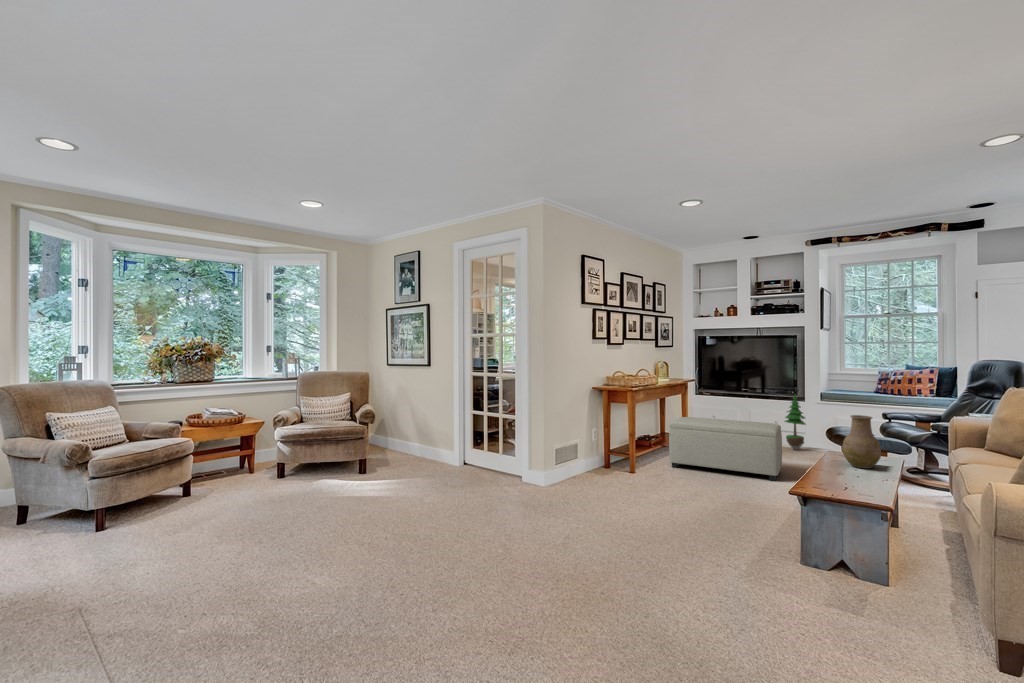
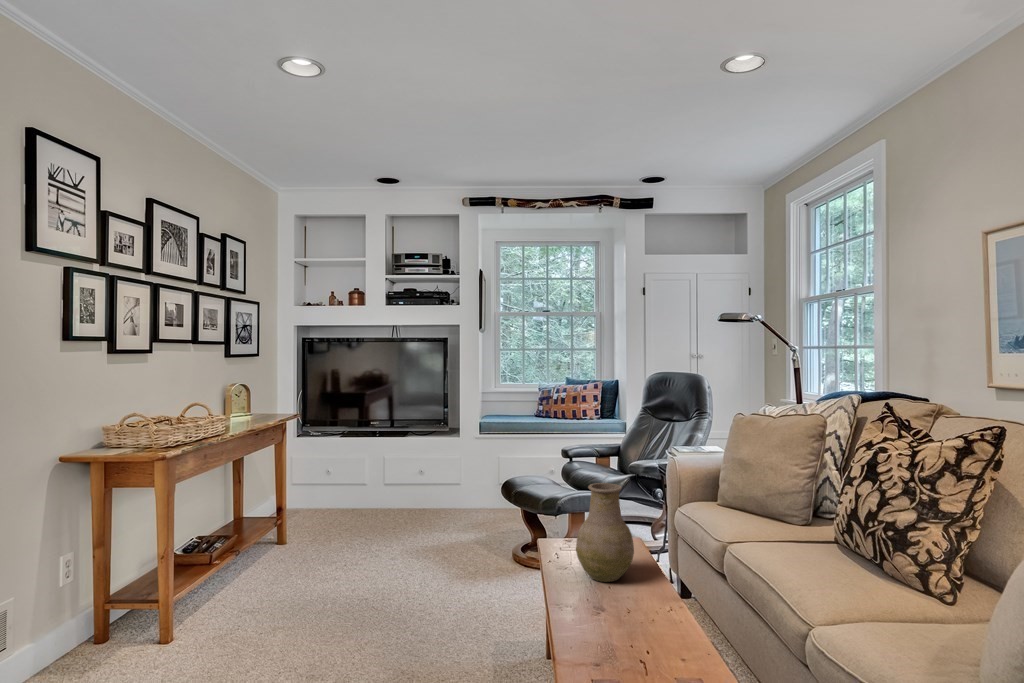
potted tree: present [784,395,805,450] -> none [431,426,461,511]
ottoman: present [669,417,782,481] -> none [249,486,444,598]

